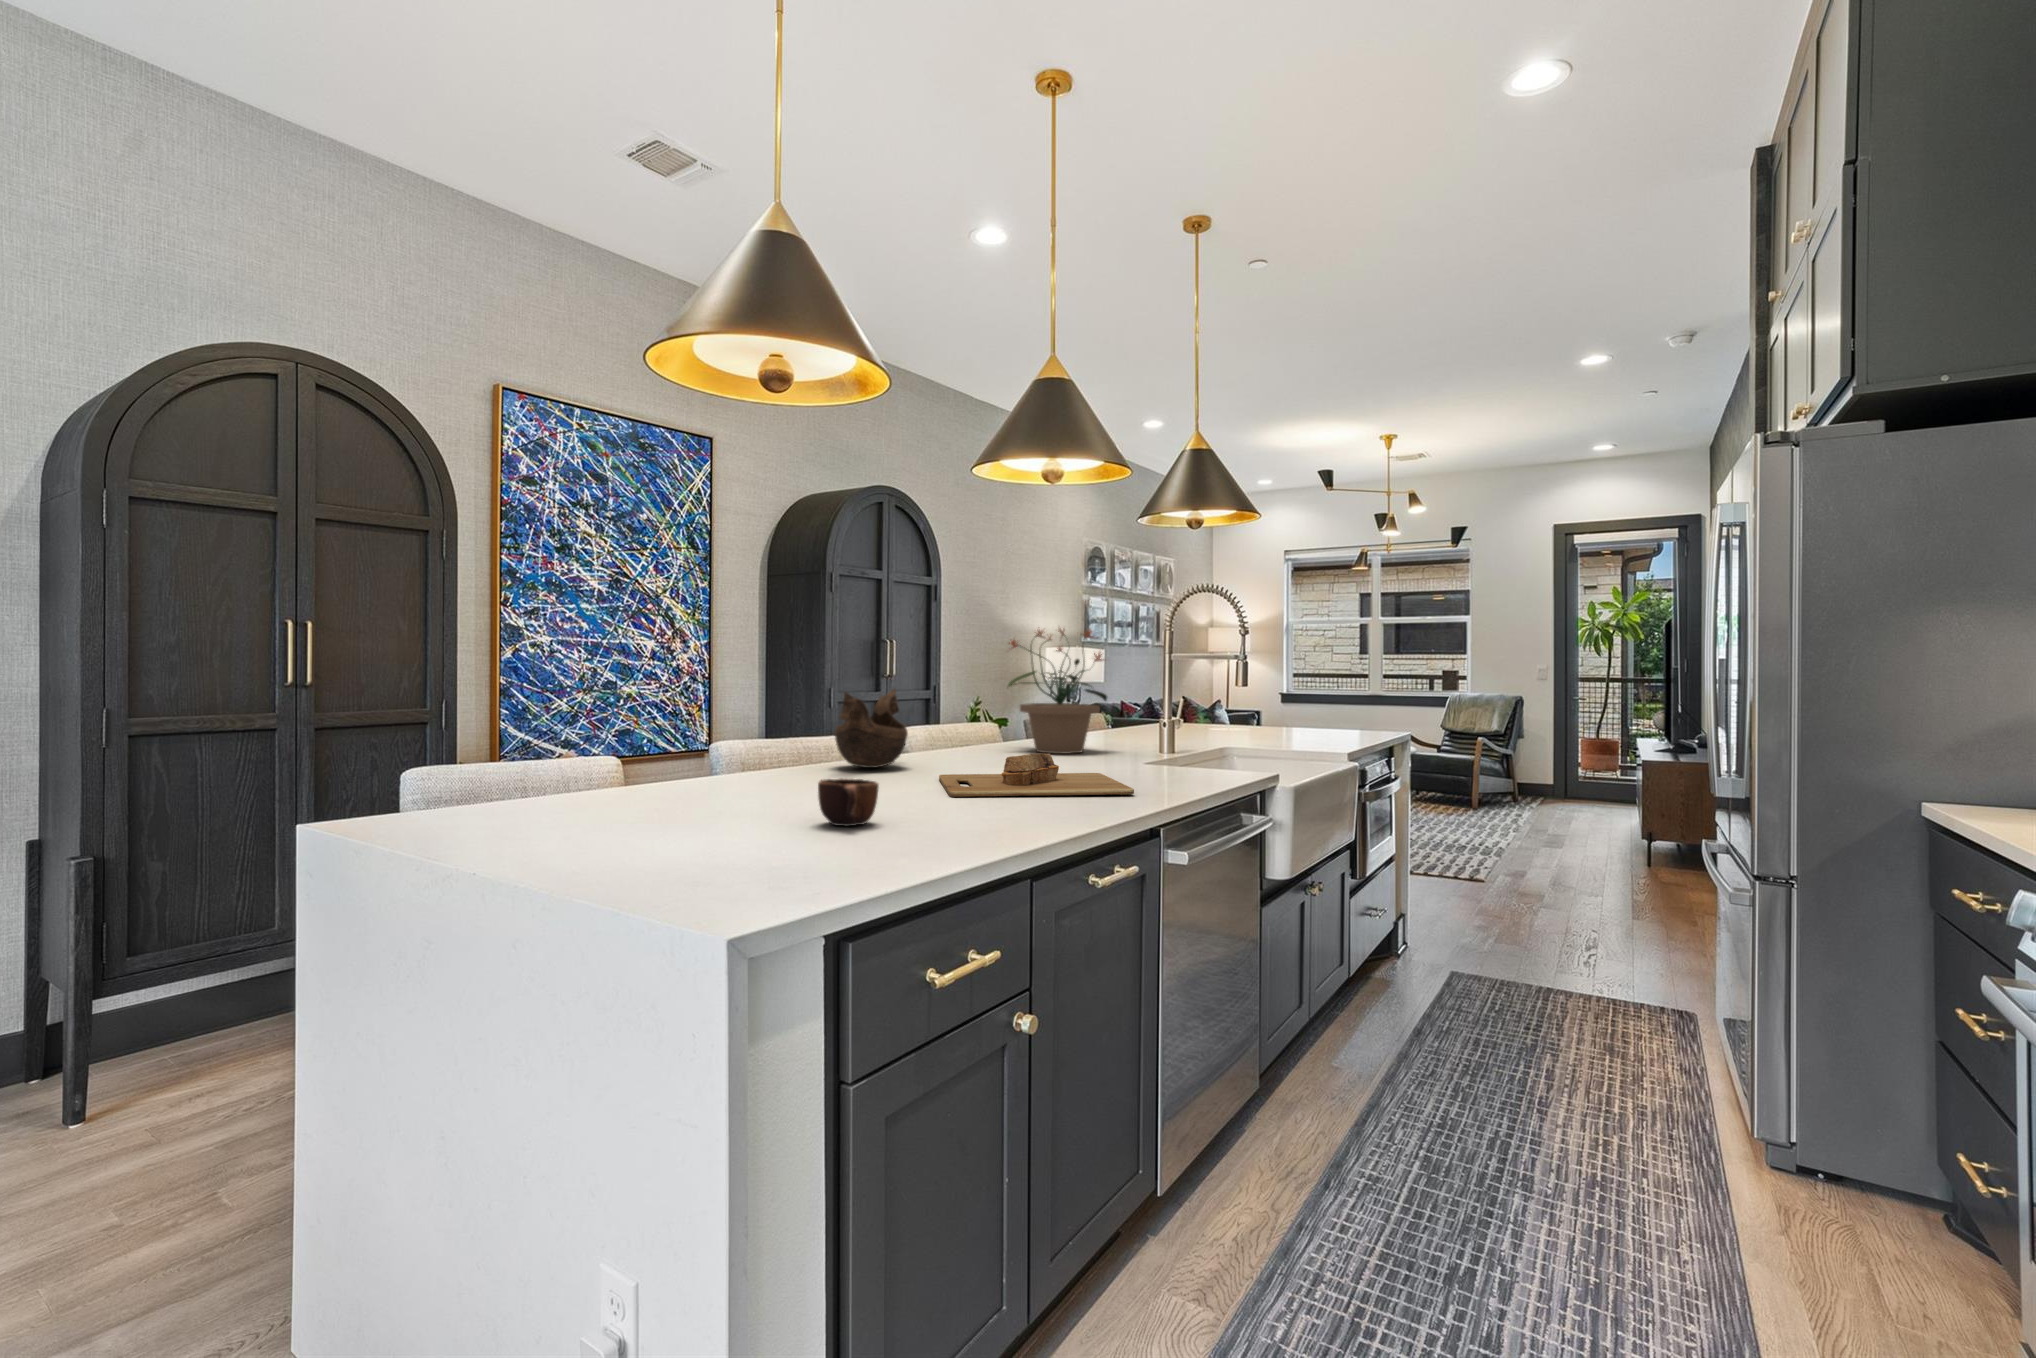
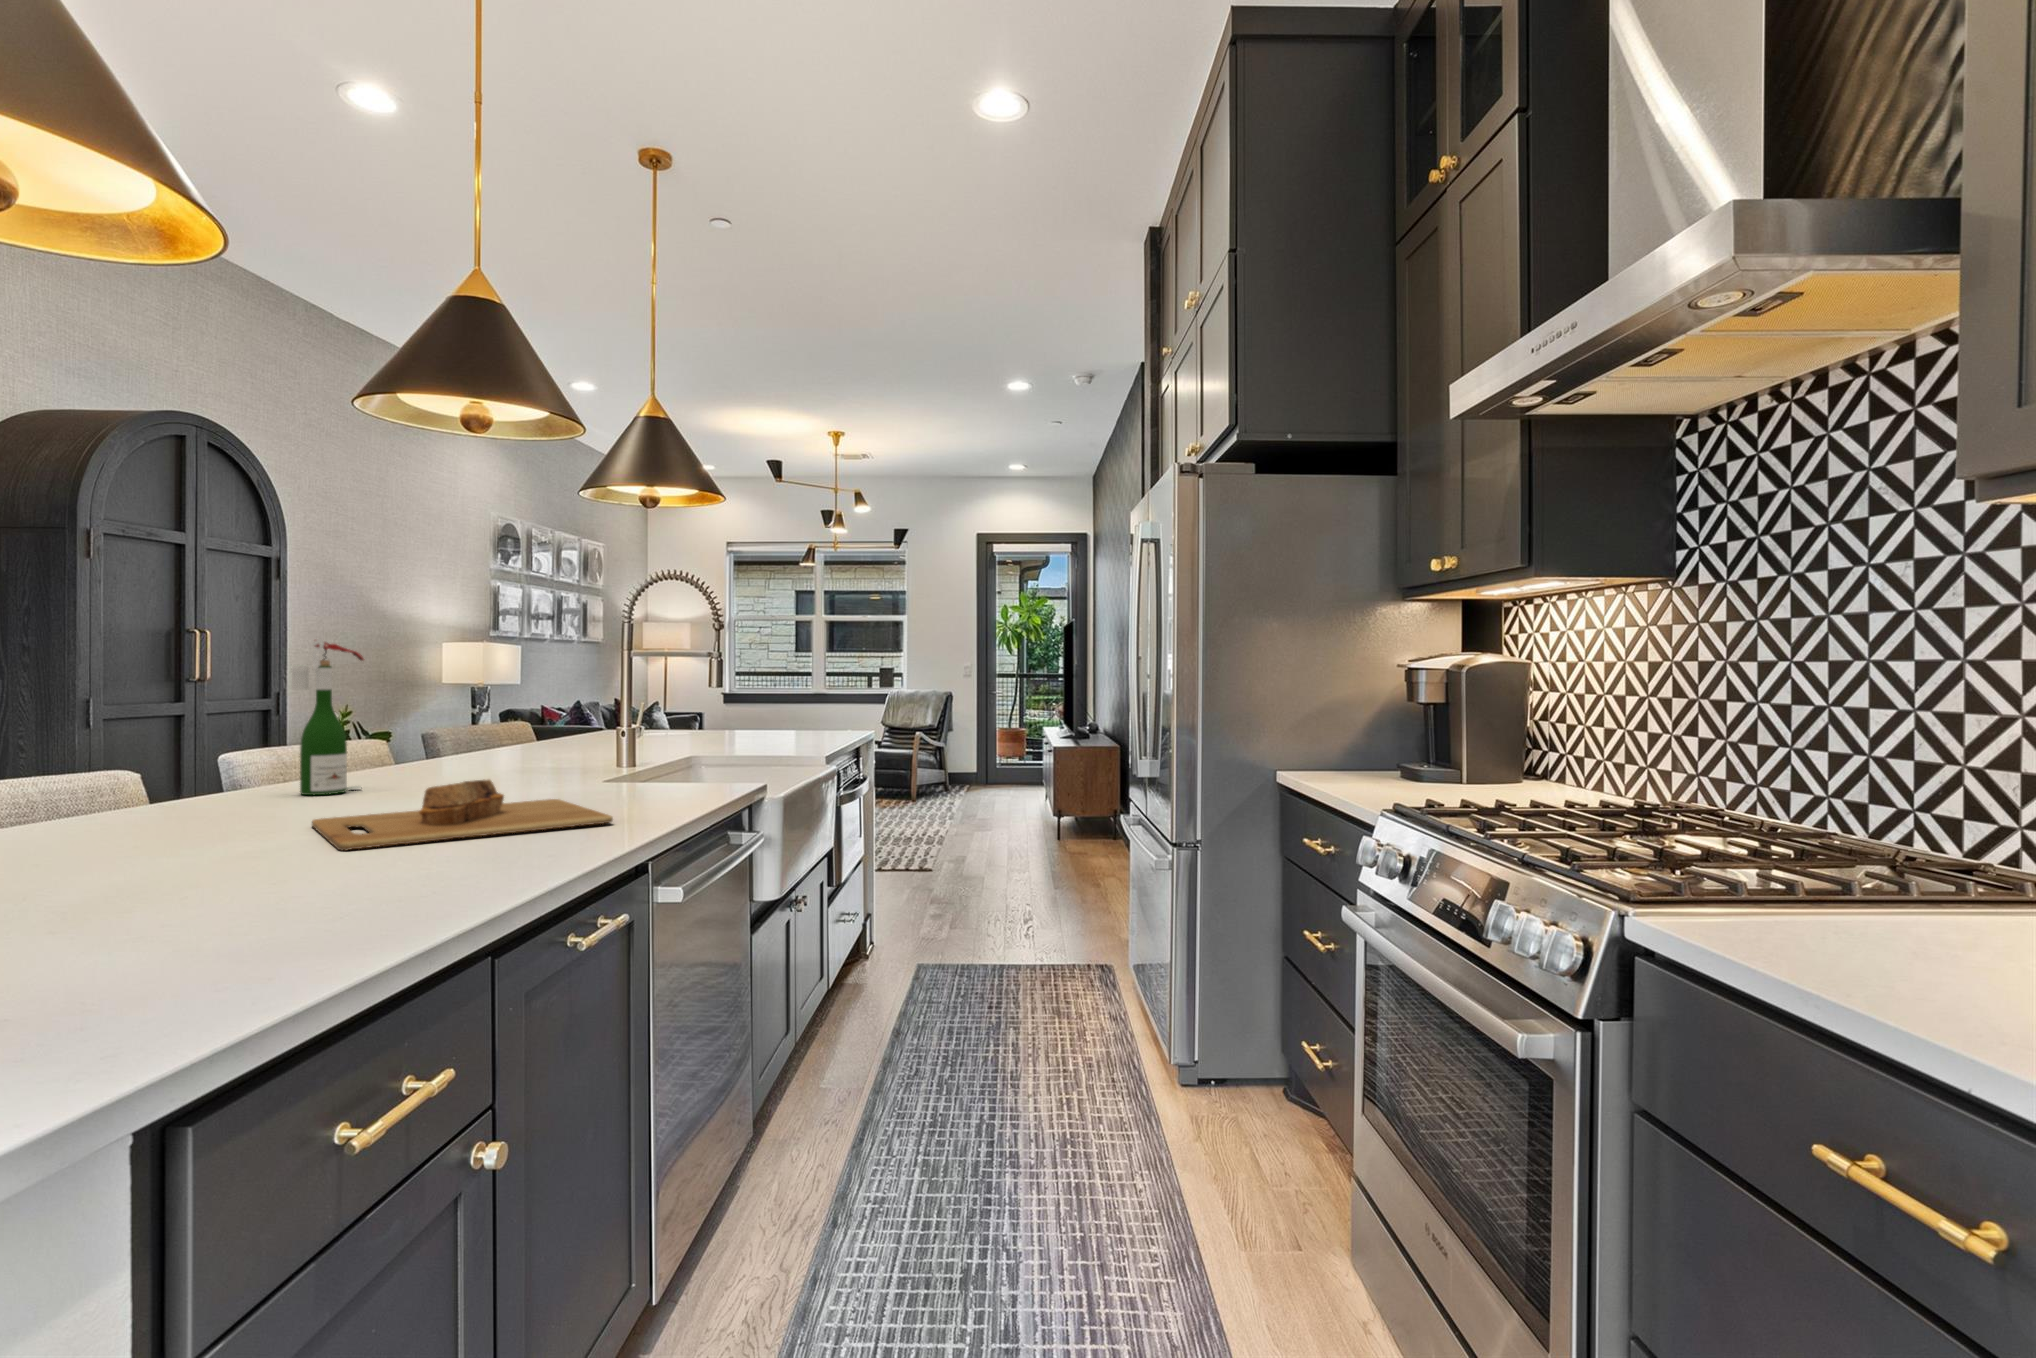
potted plant: present [1008,629,1107,754] -> none [405,613,556,777]
wine bottle: none [935,646,979,759] -> present [292,639,364,795]
decorative bowl: present [834,689,908,768] -> none [107,699,250,818]
mug: present [818,778,879,826] -> none [97,841,222,920]

